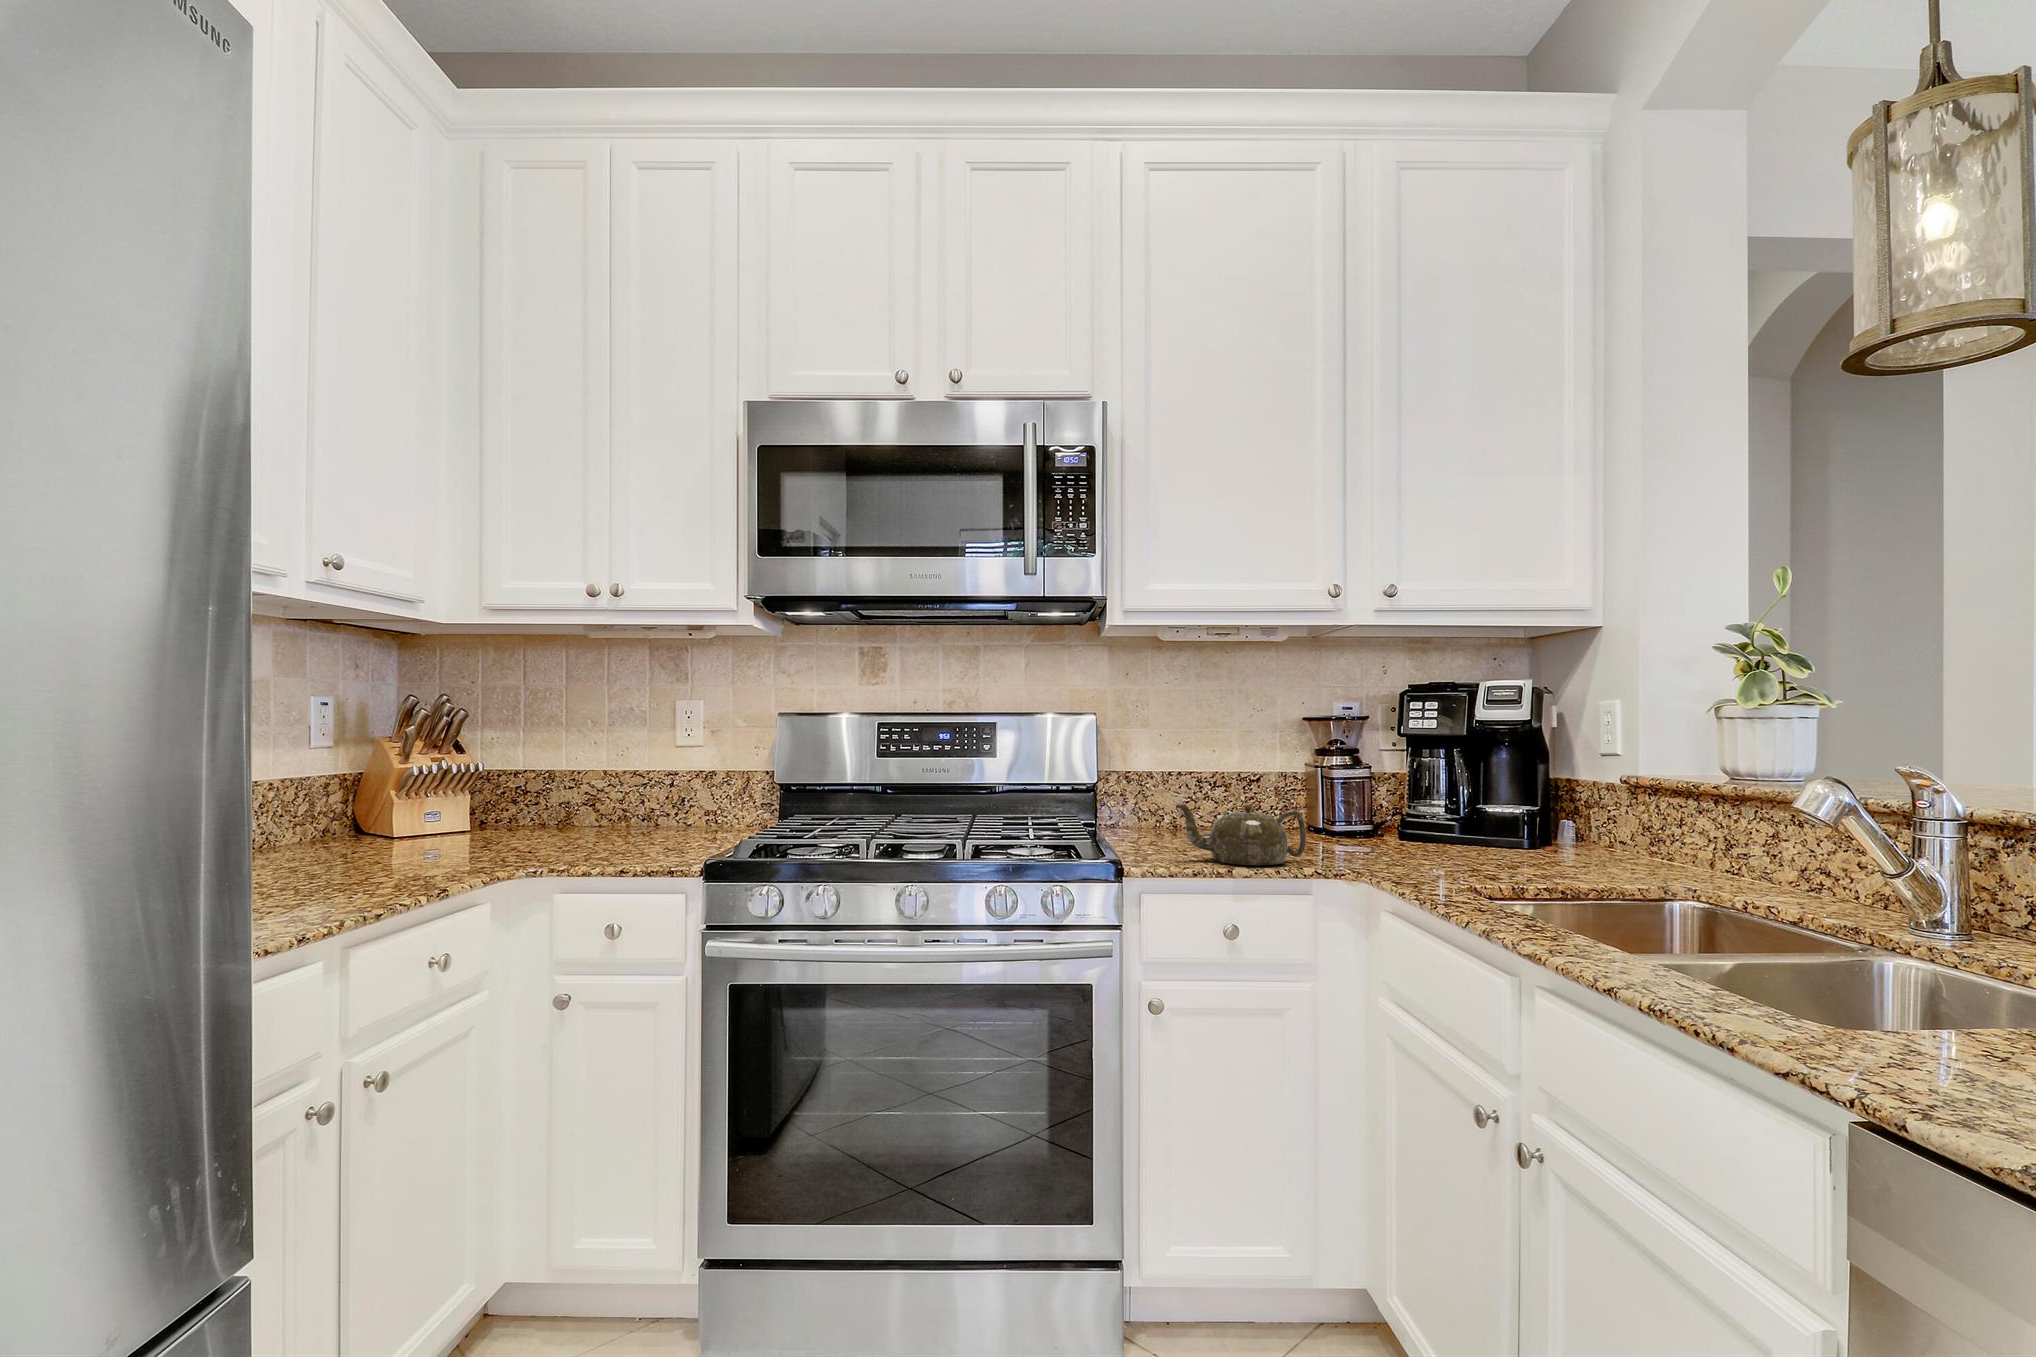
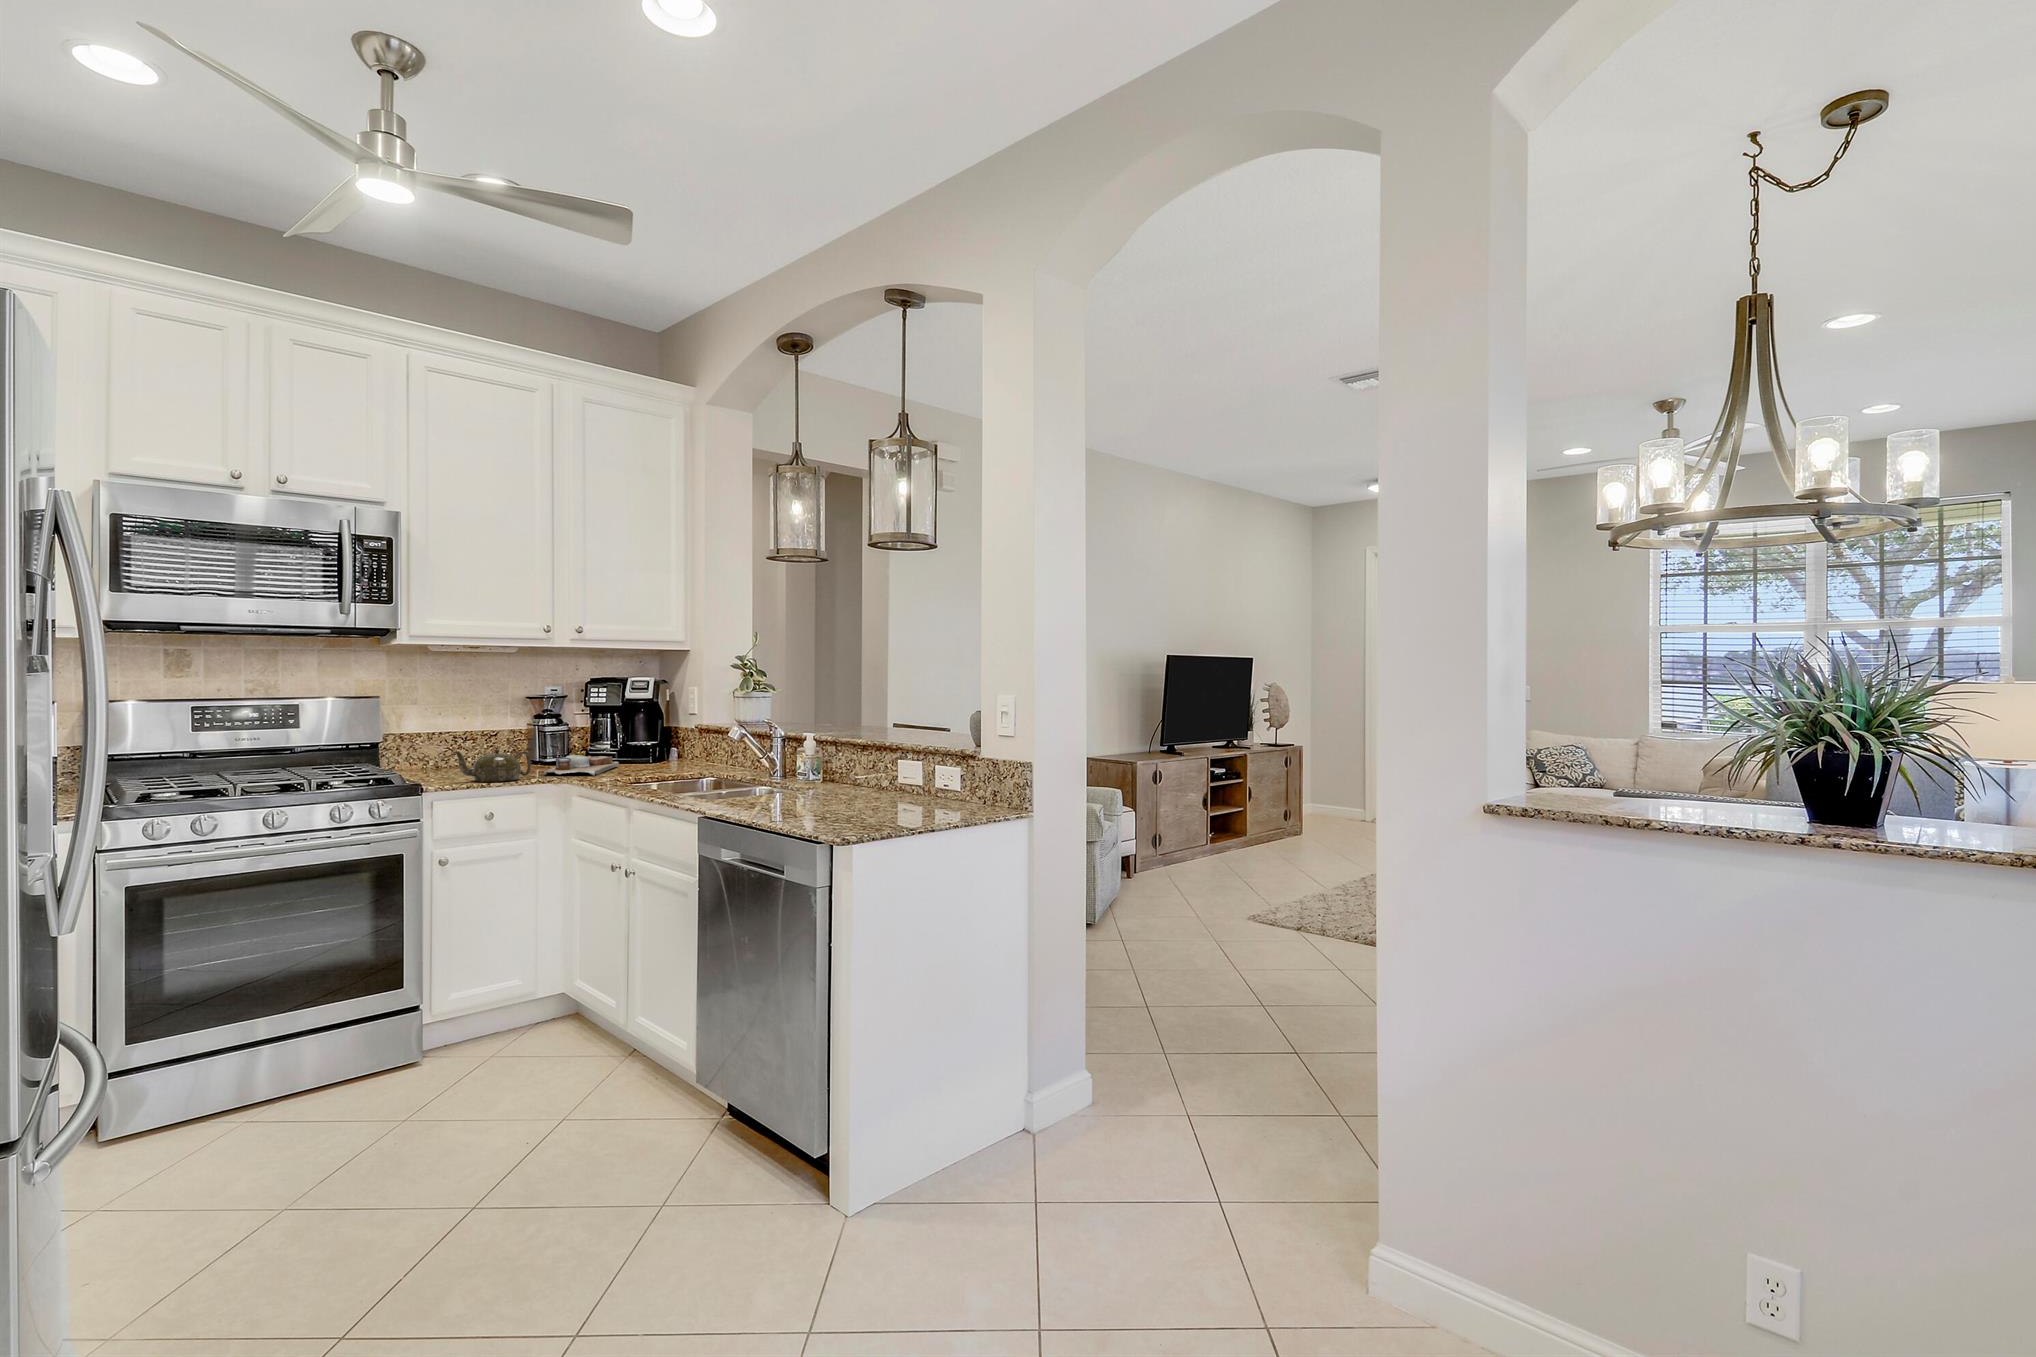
cutting board: none [1325,821,1462,868] -> present [541,755,619,776]

